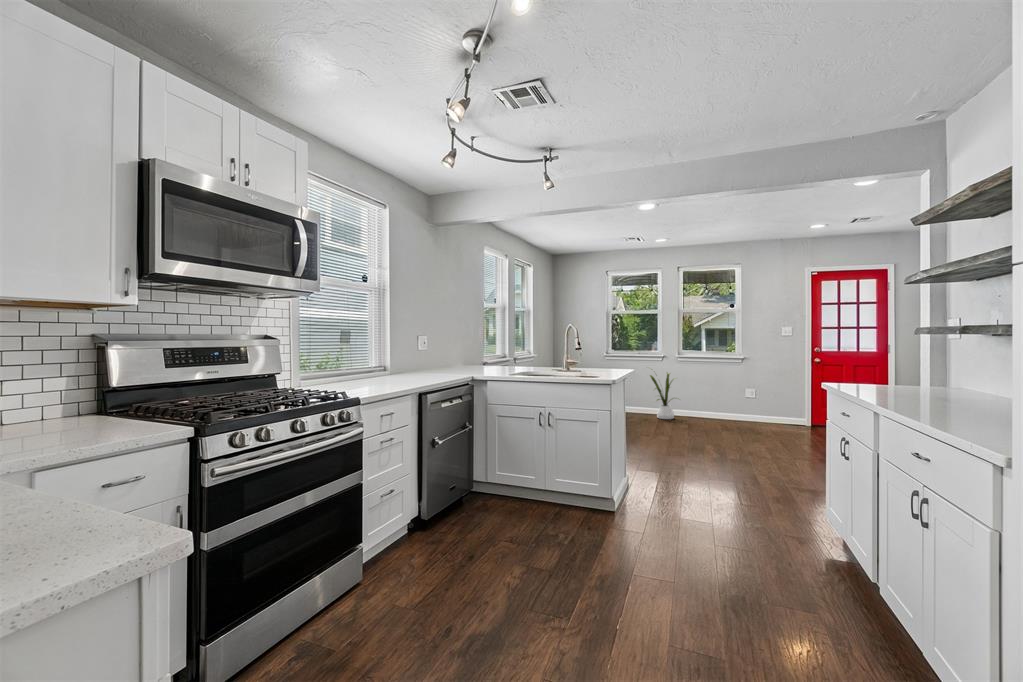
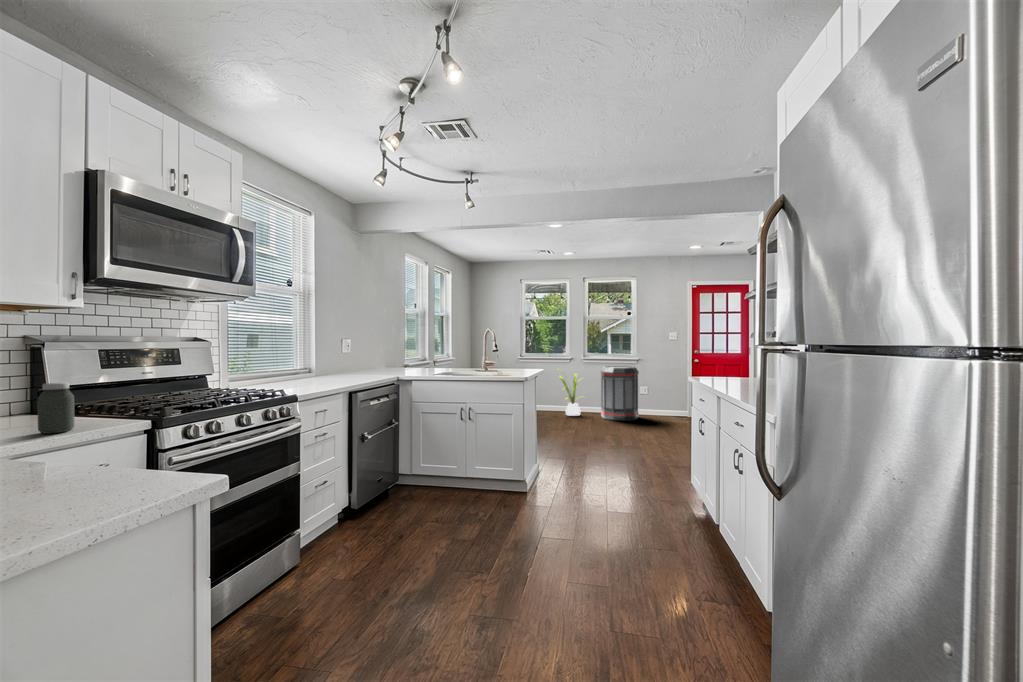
trash can: none [698,365,743,427] -> present [601,366,639,421]
jar: none [75,385,114,441] -> present [37,382,74,434]

